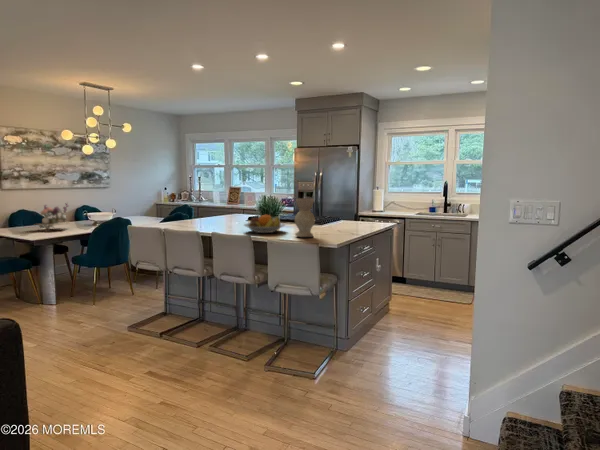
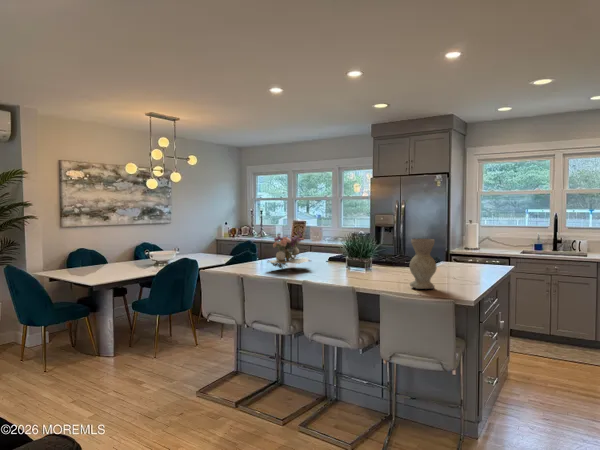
flower arrangement: present [37,203,70,229] -> present [268,231,310,269]
fruit bowl: present [245,215,285,233] -> none [339,258,391,281]

